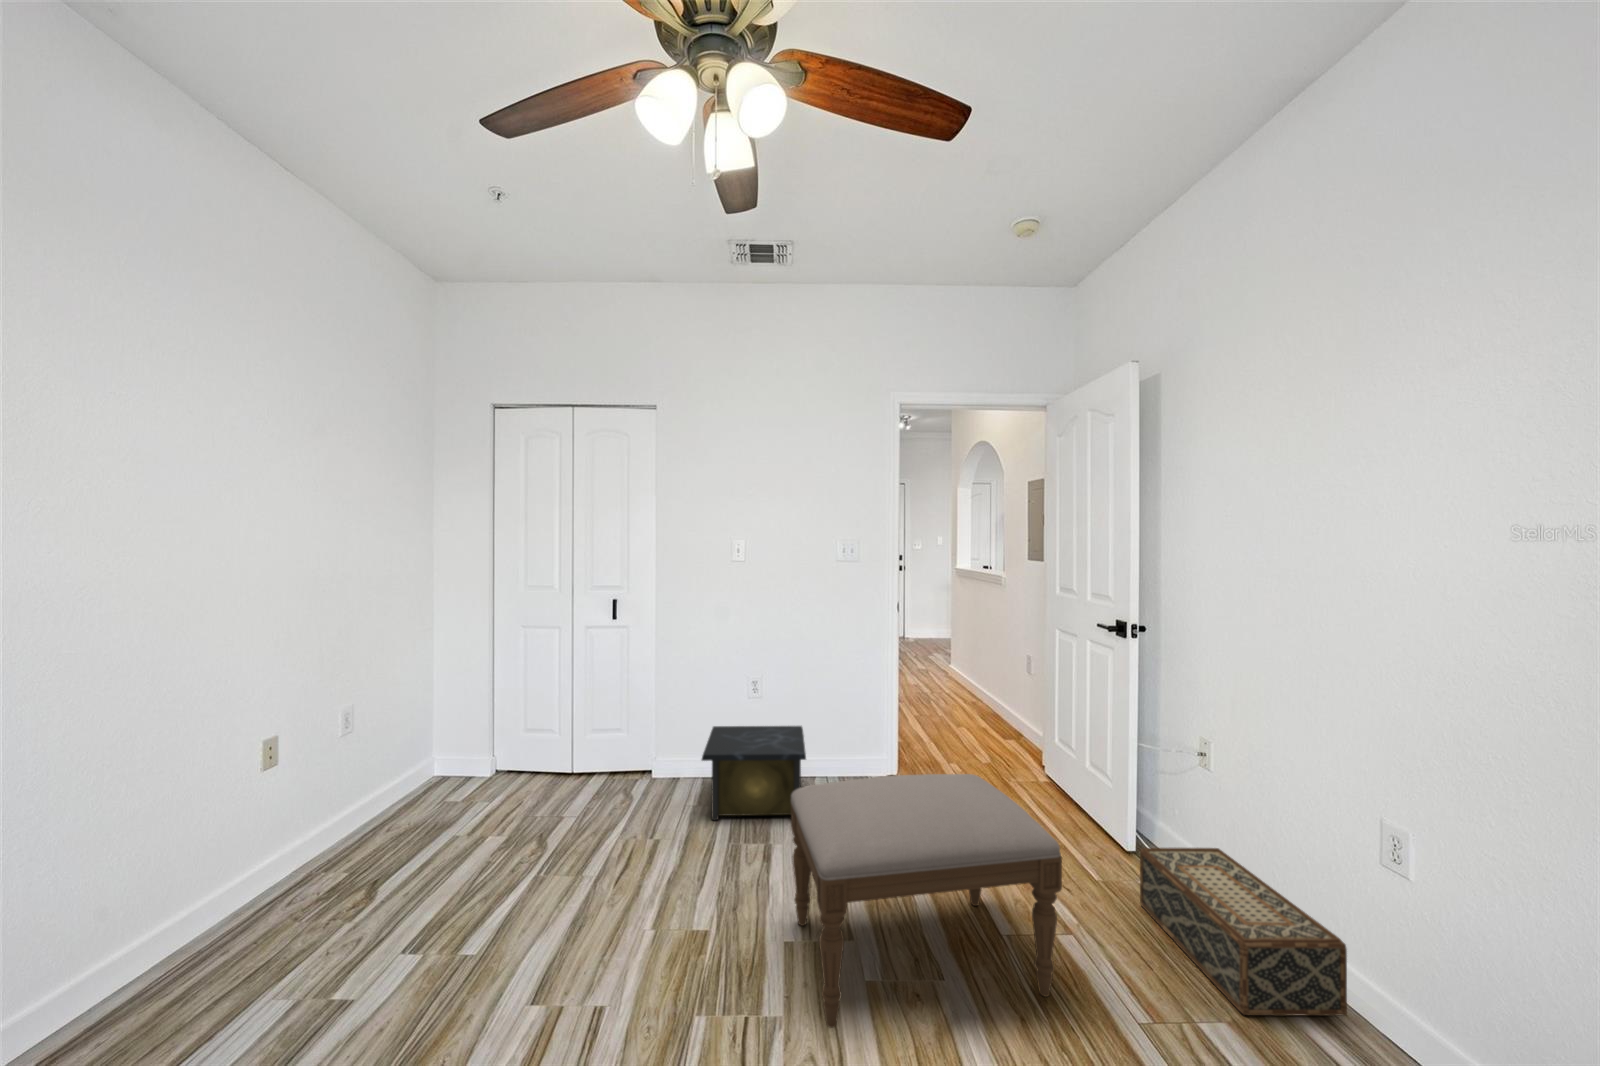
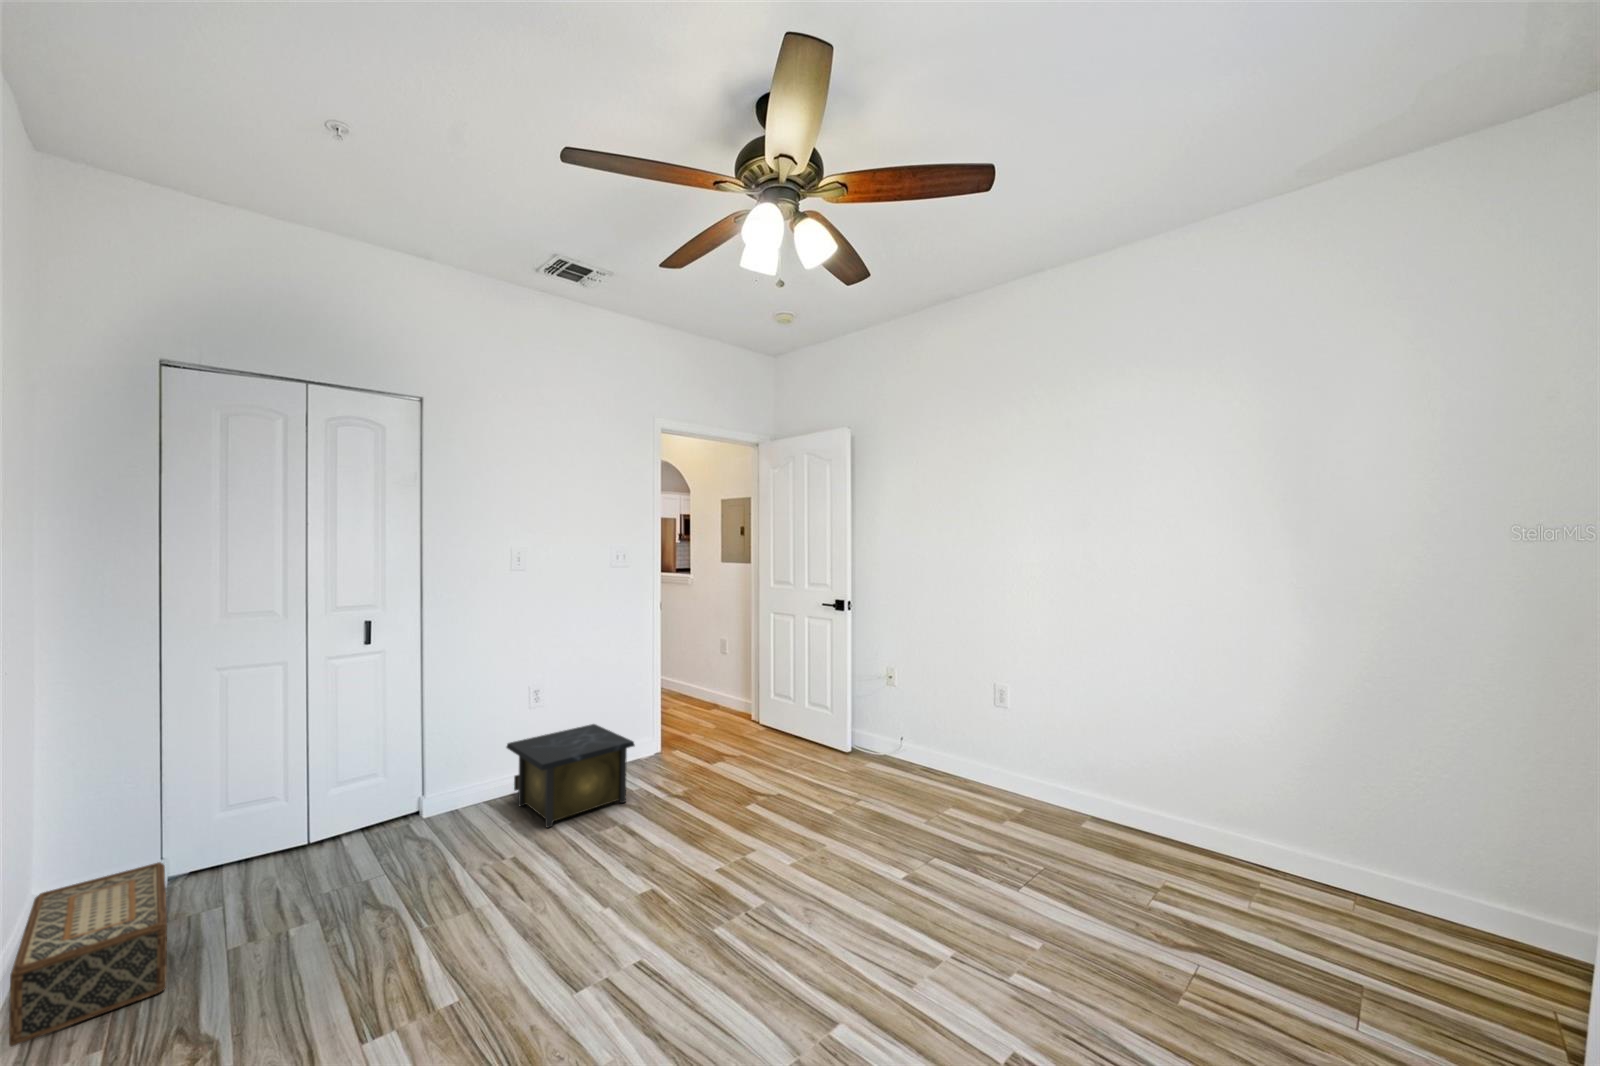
ottoman: present [791,774,1062,1028] -> none [703,715,885,894]
woven basket: present [1140,848,1347,1016] -> present [9,862,167,1047]

